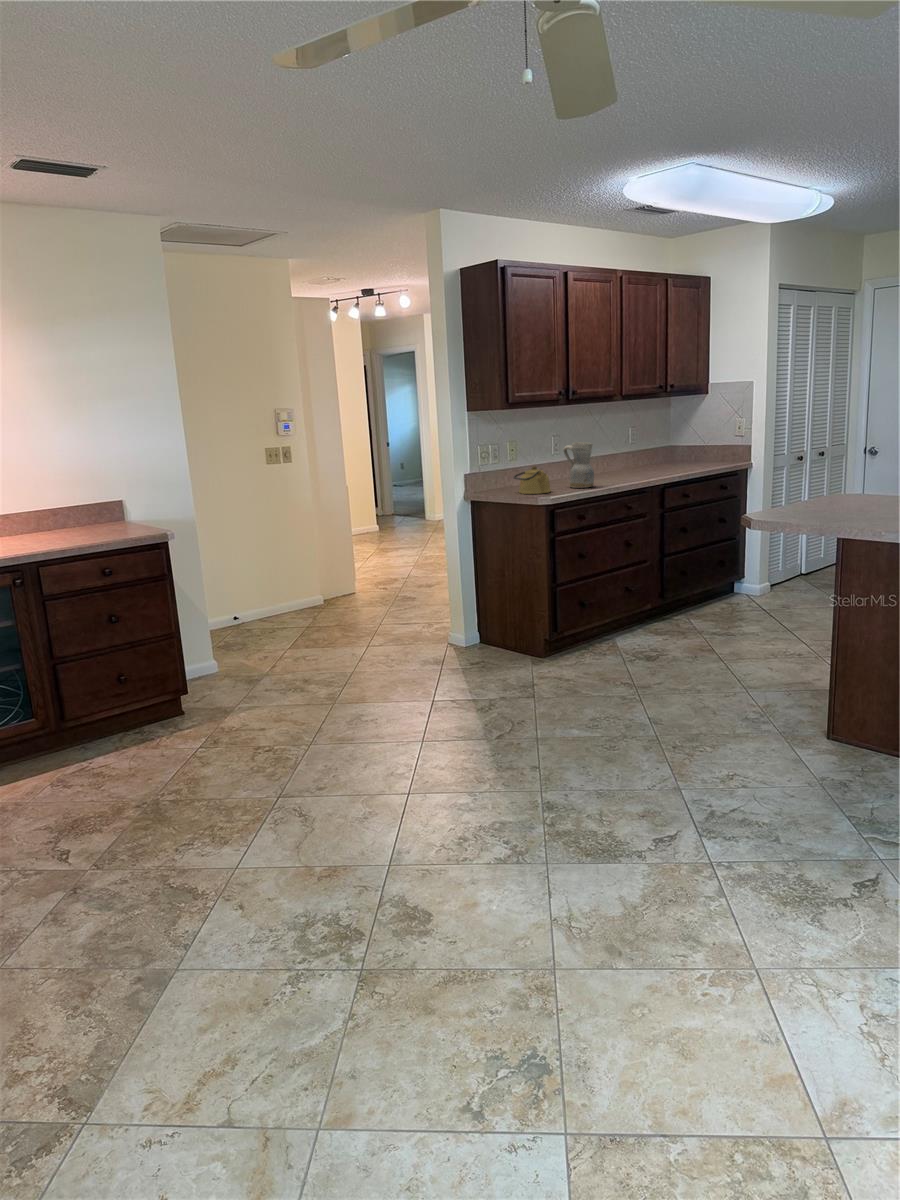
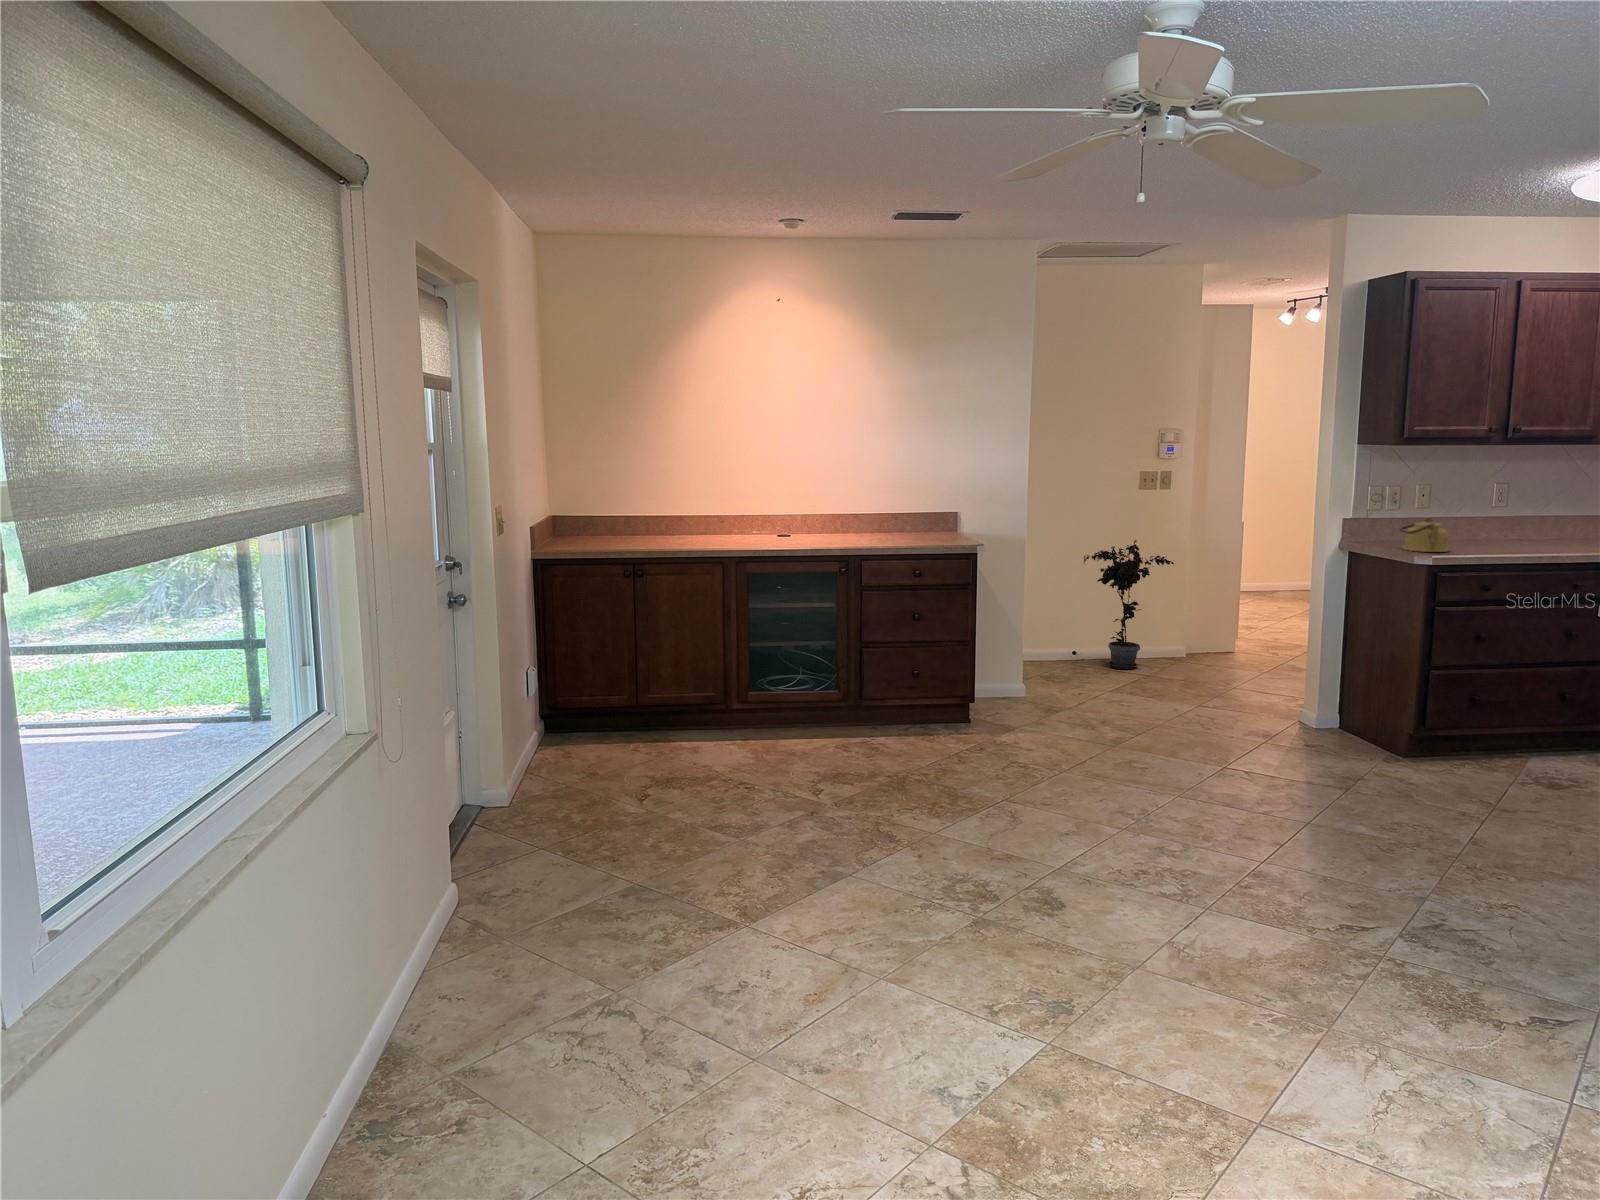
ceramic pitcher: present [563,442,594,488] -> none [1484,493,1525,552]
potted plant: none [232,509,311,625] -> present [1084,540,1174,669]

